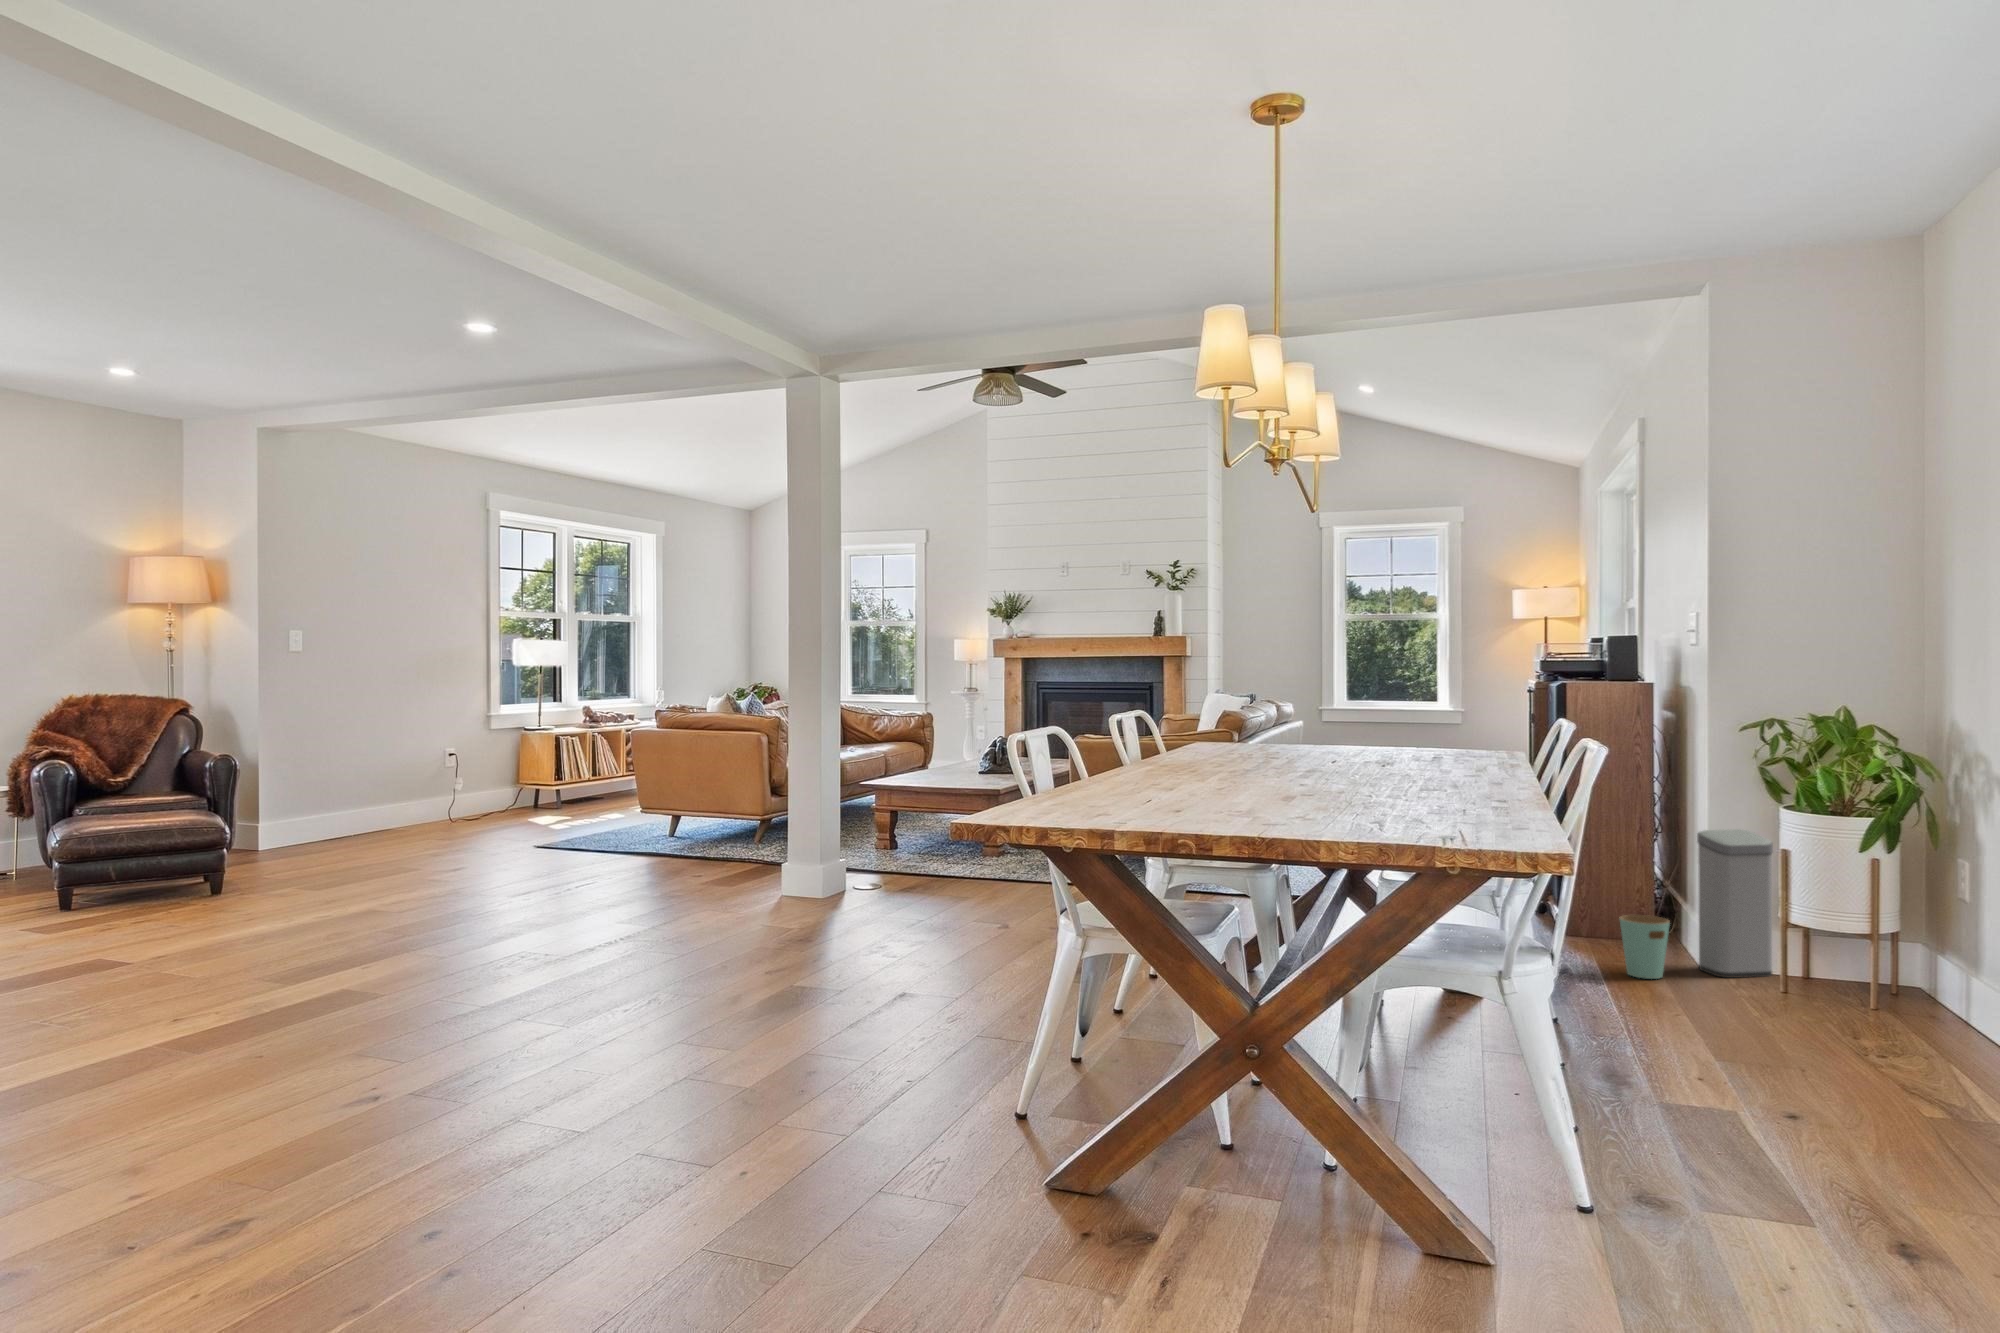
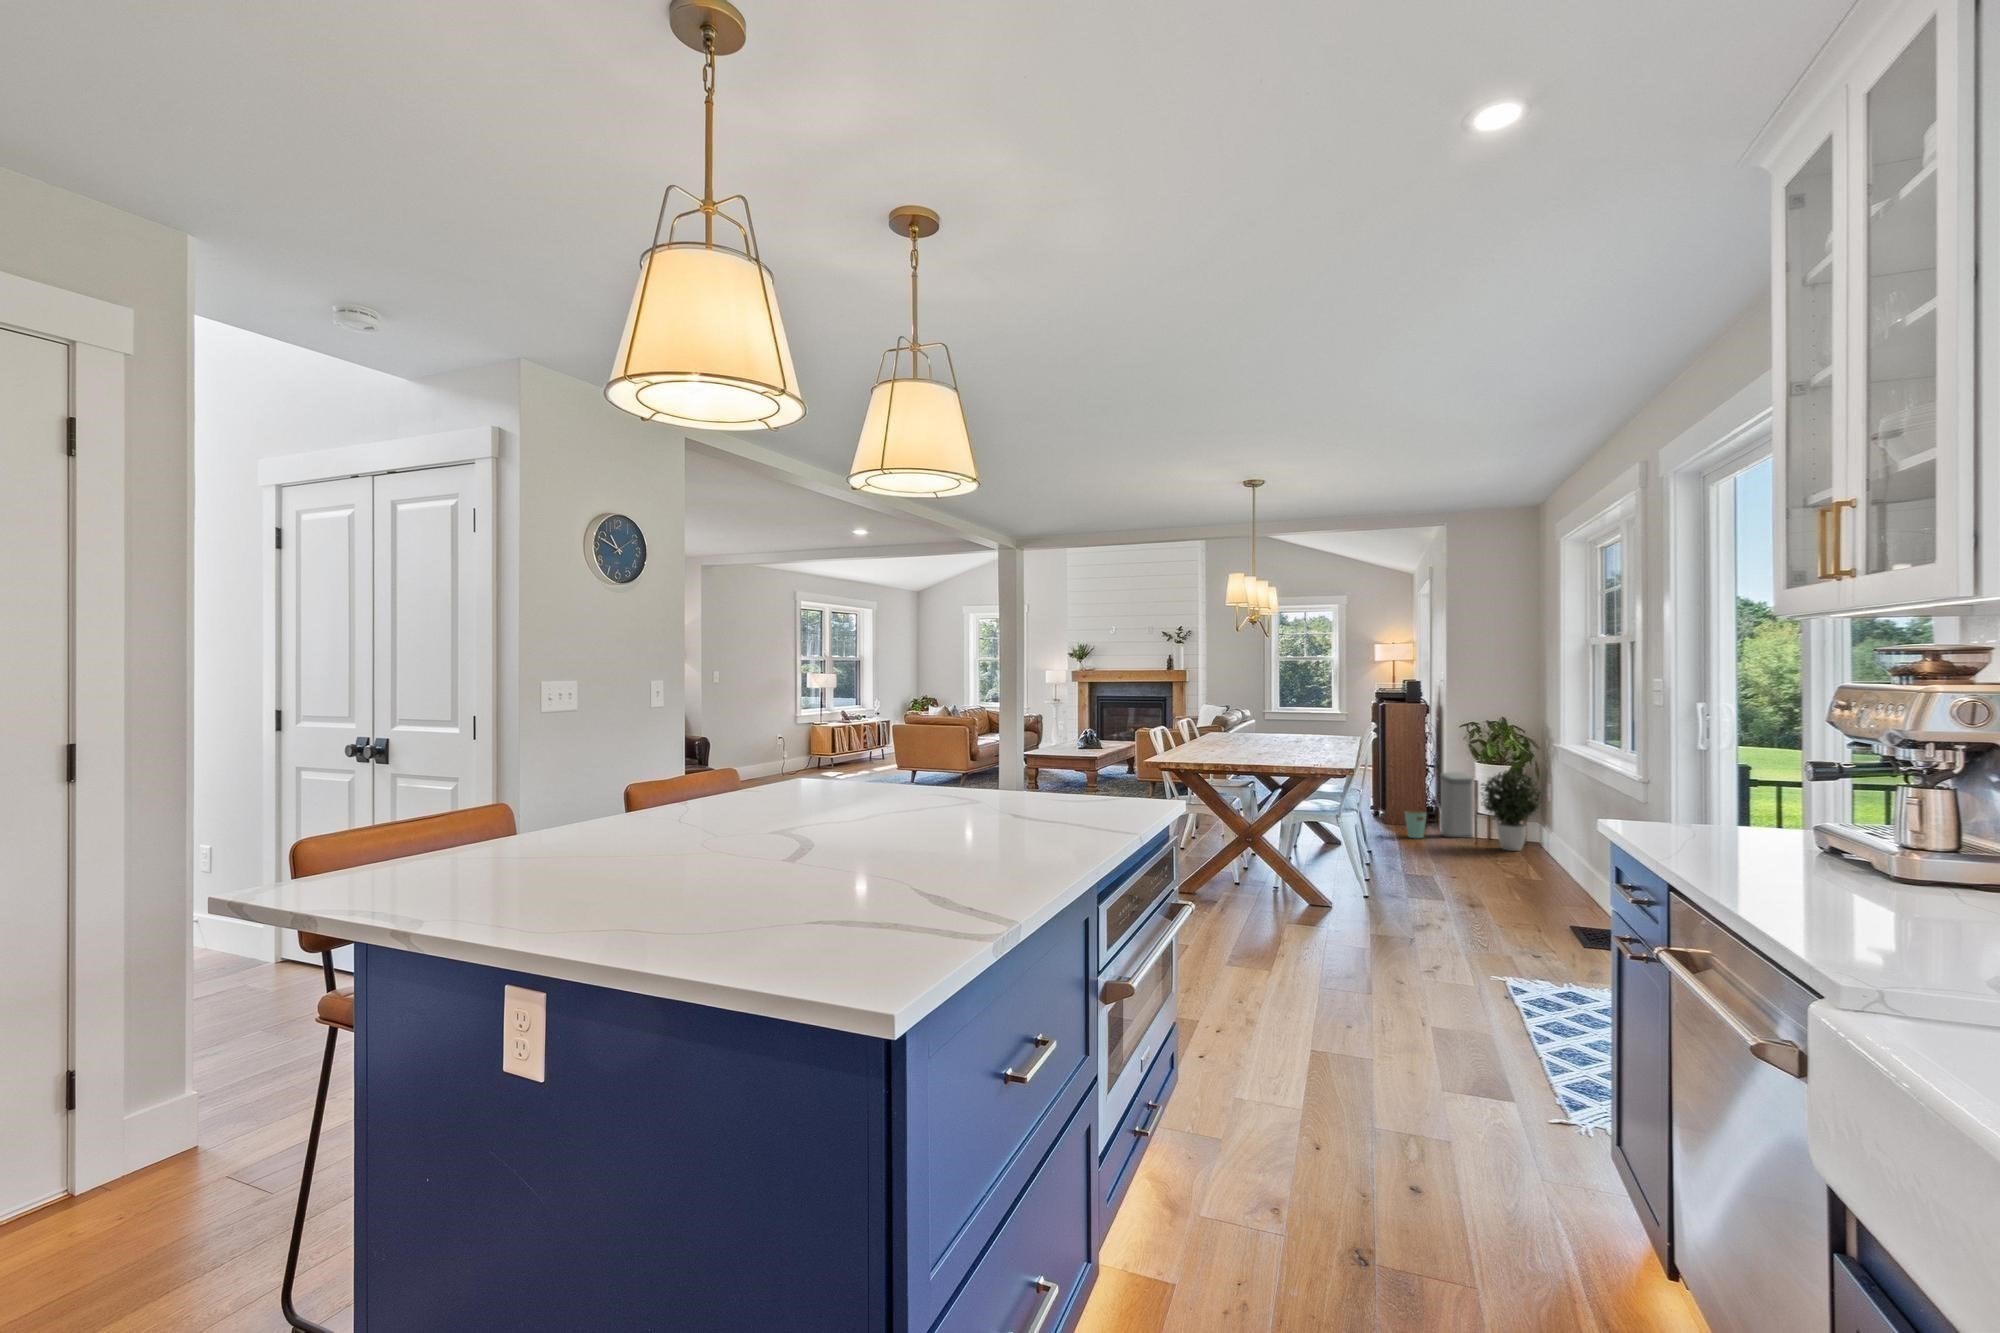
potted plant: none [1804,826,1971,1021] -> present [1481,770,1542,851]

